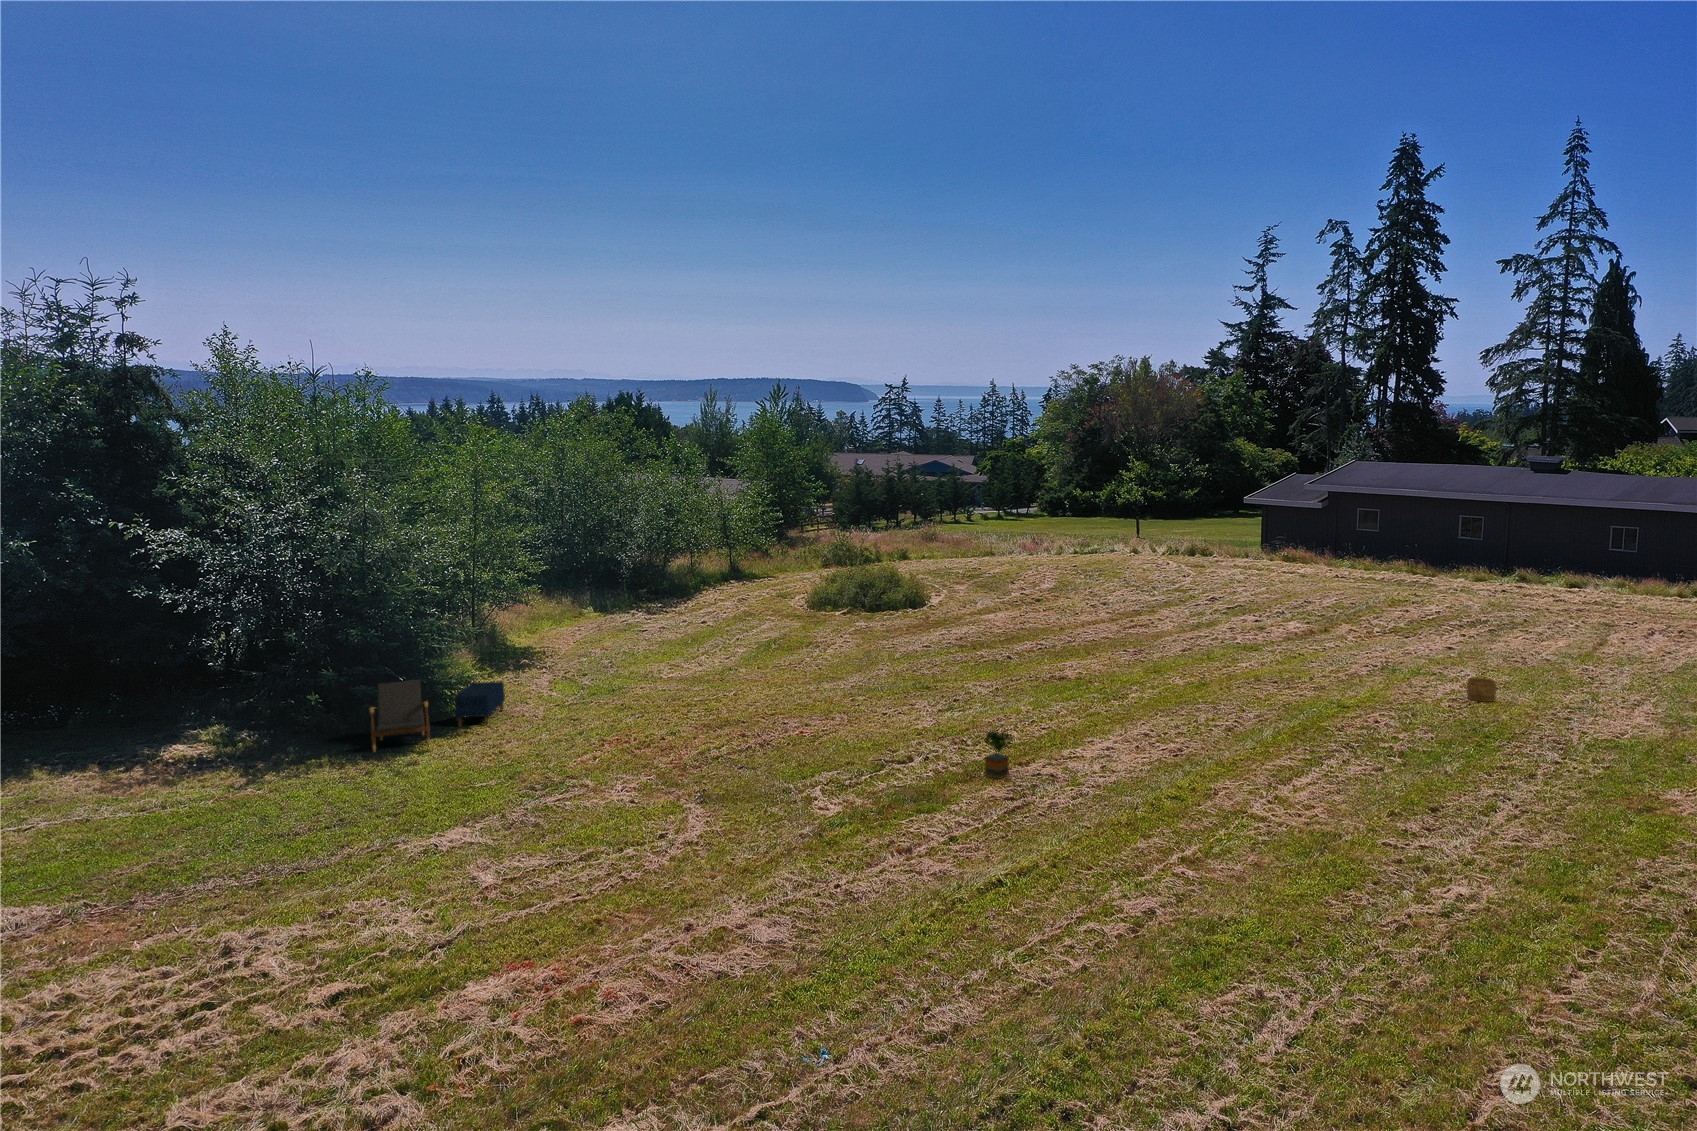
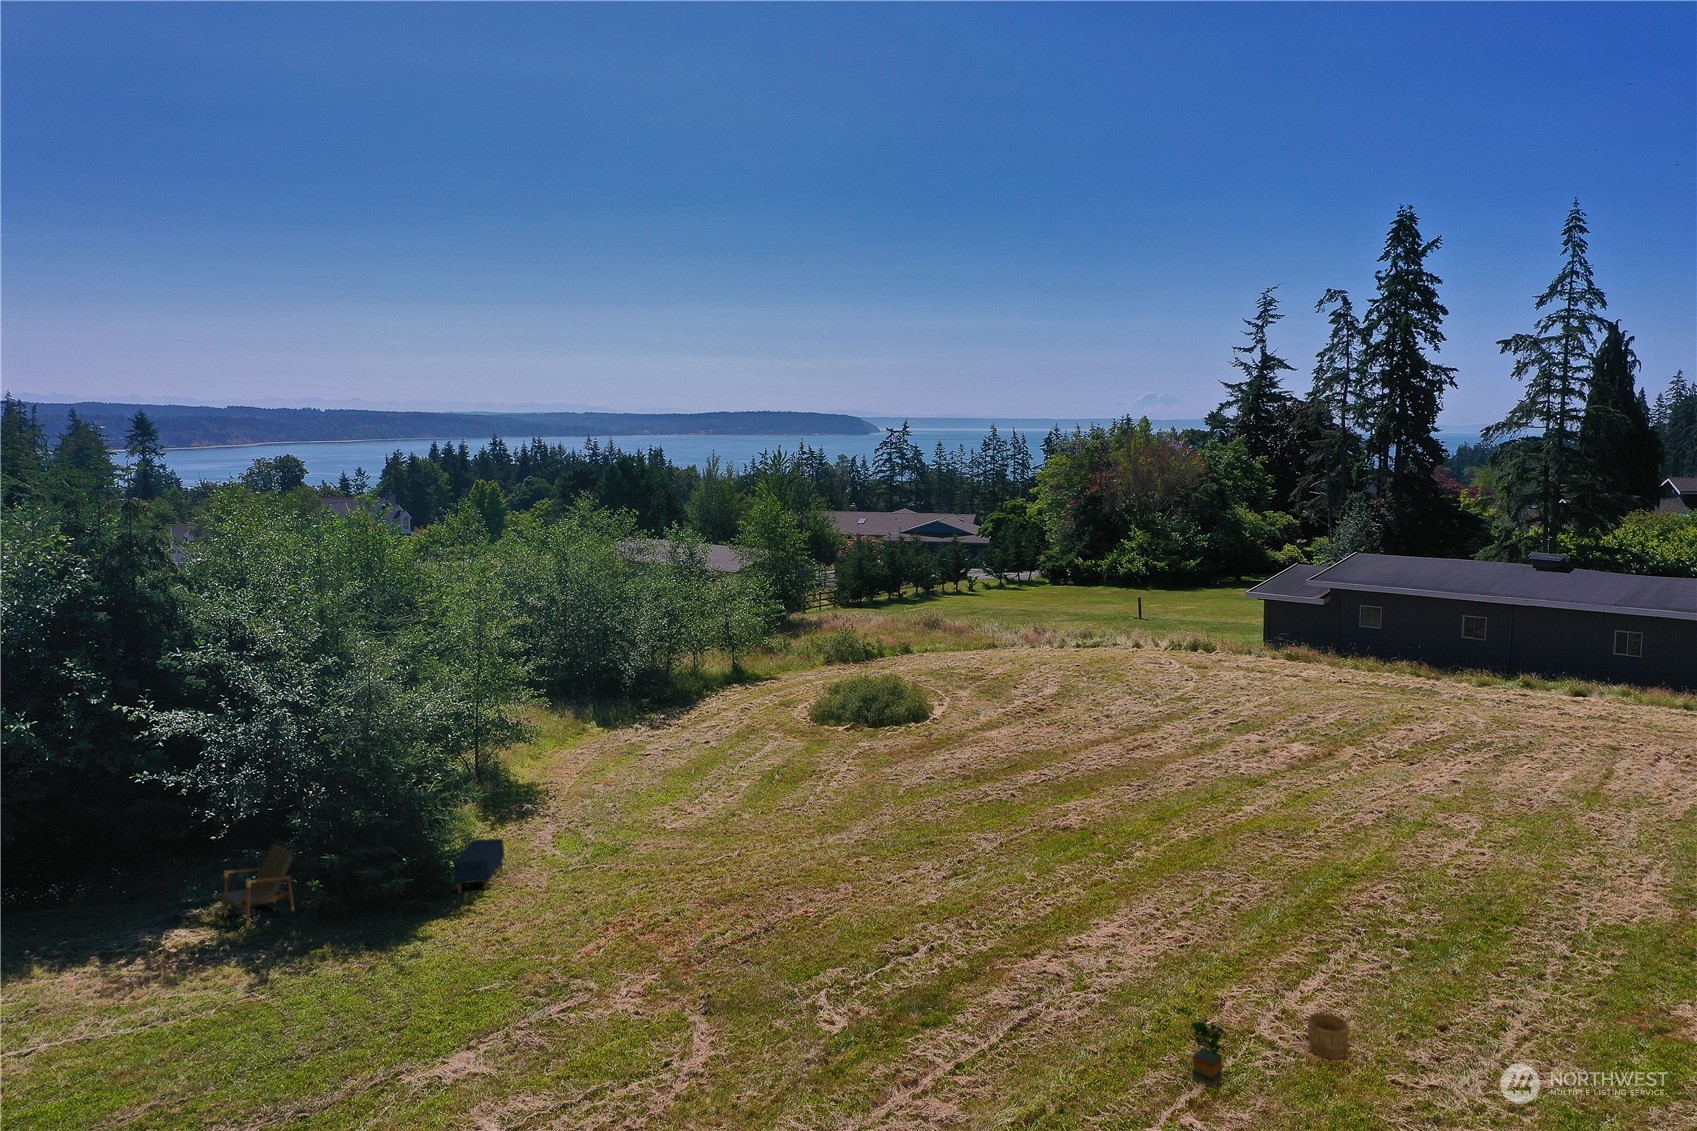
wooden bucket: present [1467,678,1497,702] -> present [1307,1013,1349,1059]
lounge chair: present [370,680,430,751] -> present [215,845,294,927]
potted tree: present [985,731,1013,779] -> present [1191,1021,1229,1087]

